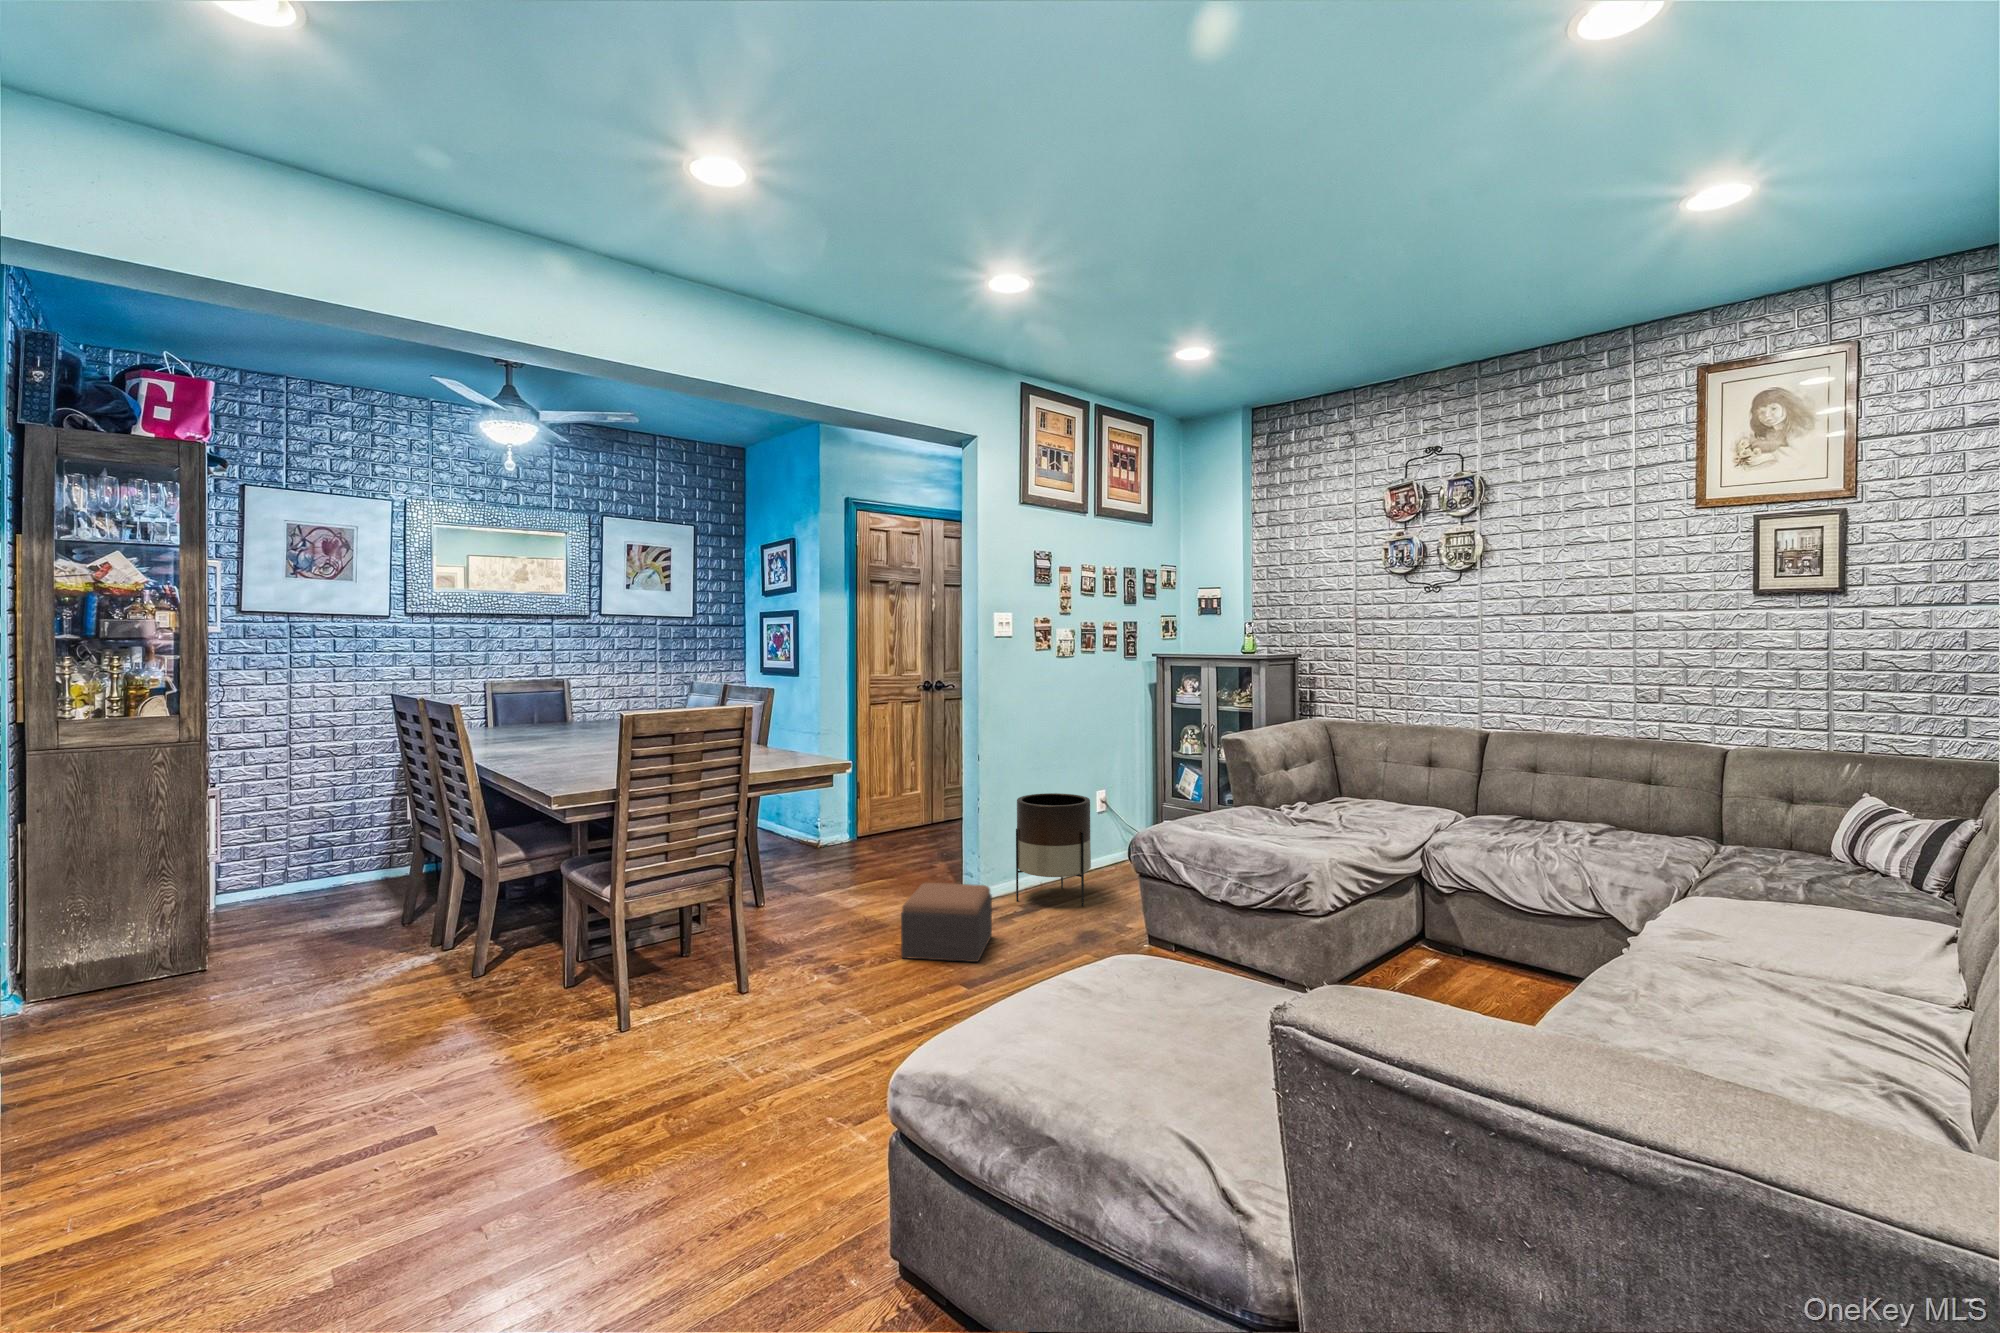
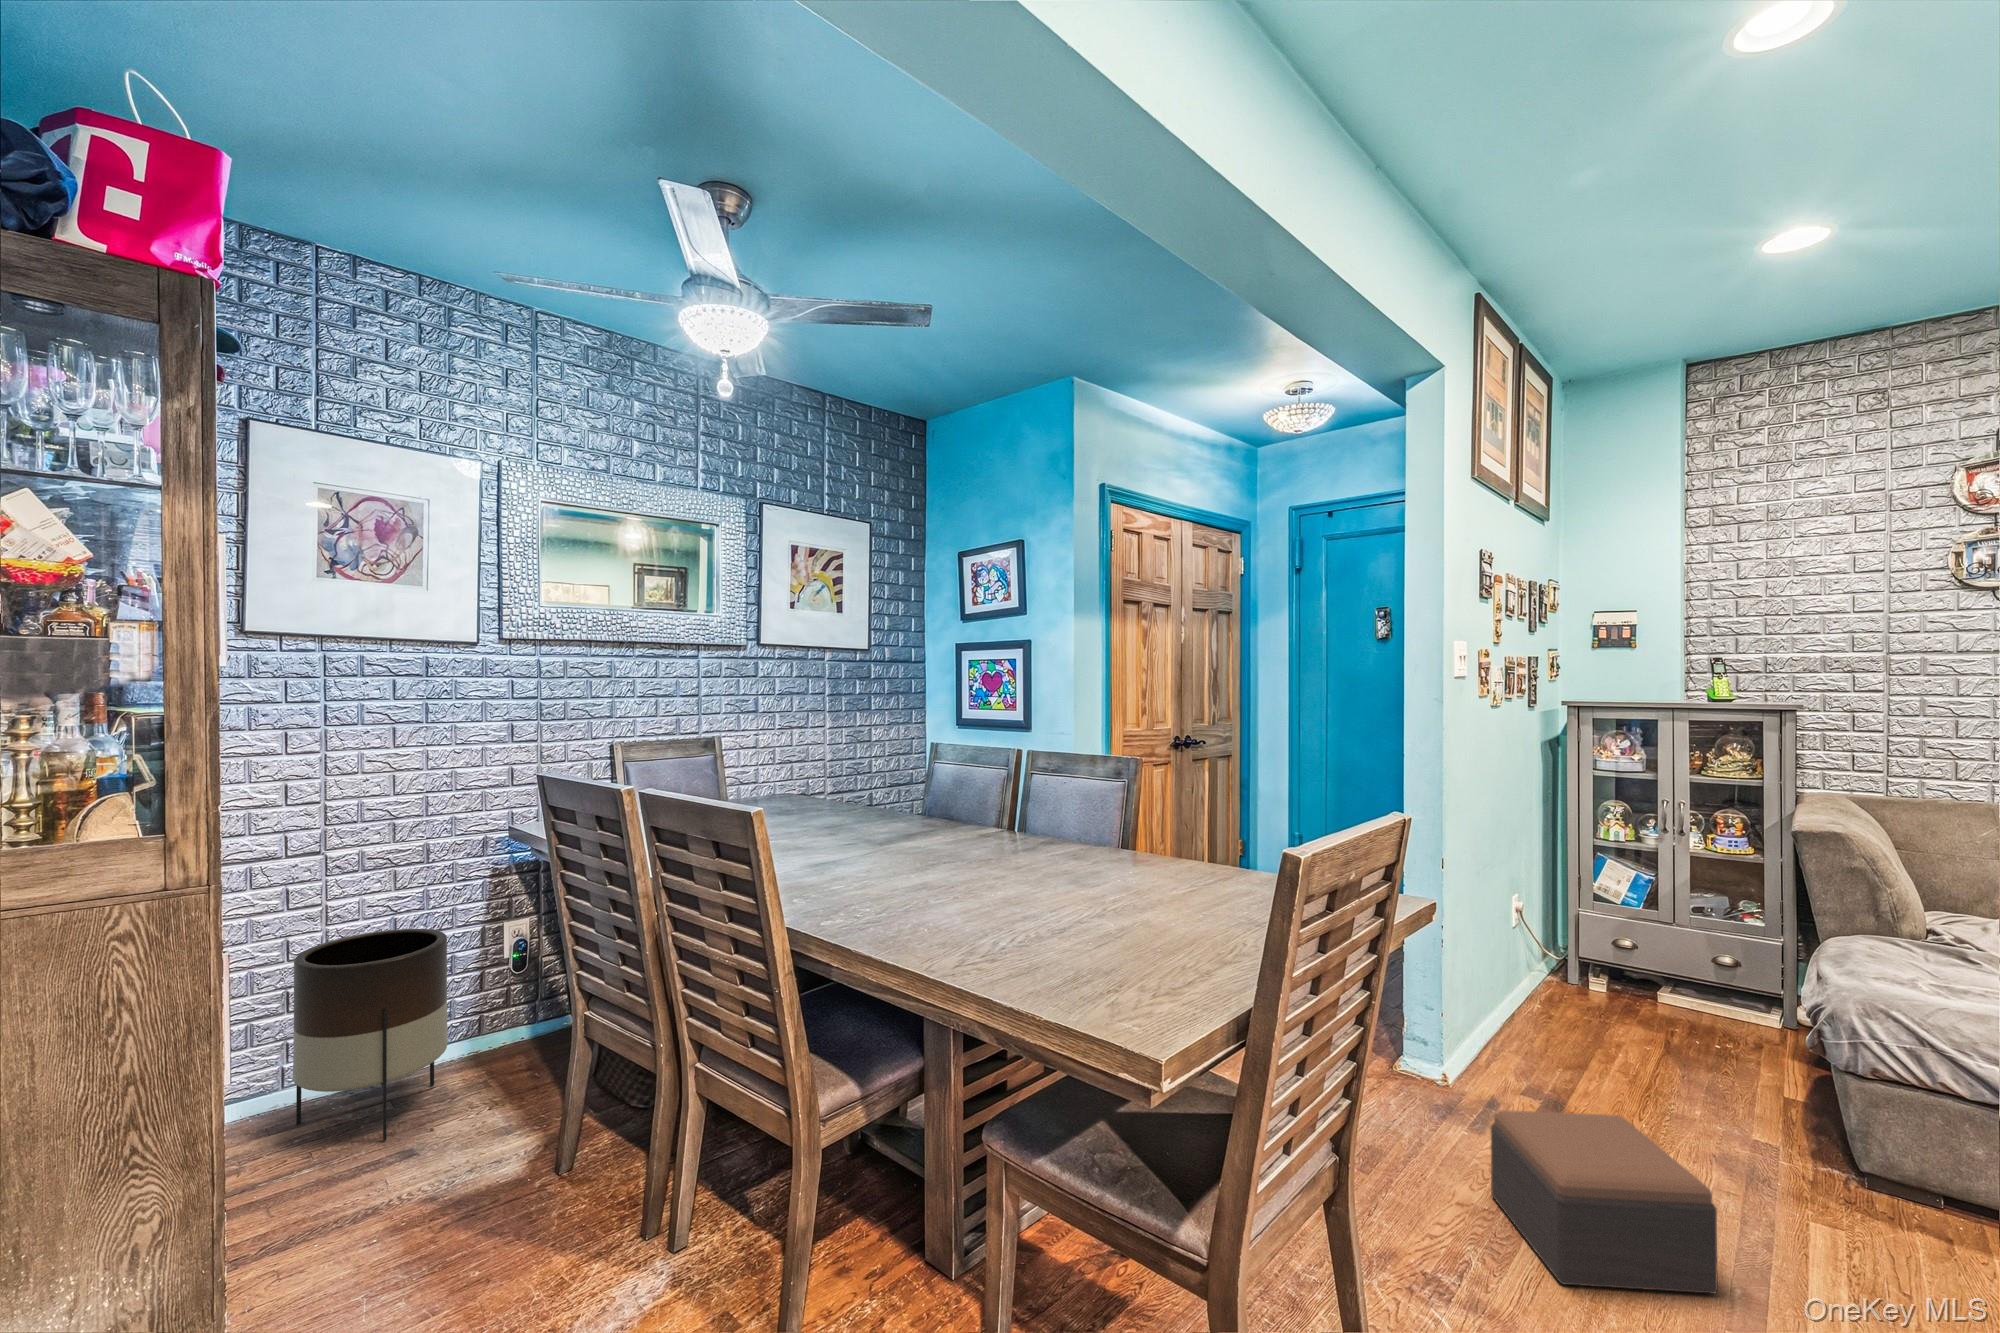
planter: present [1016,793,1091,907] -> present [293,929,448,1141]

